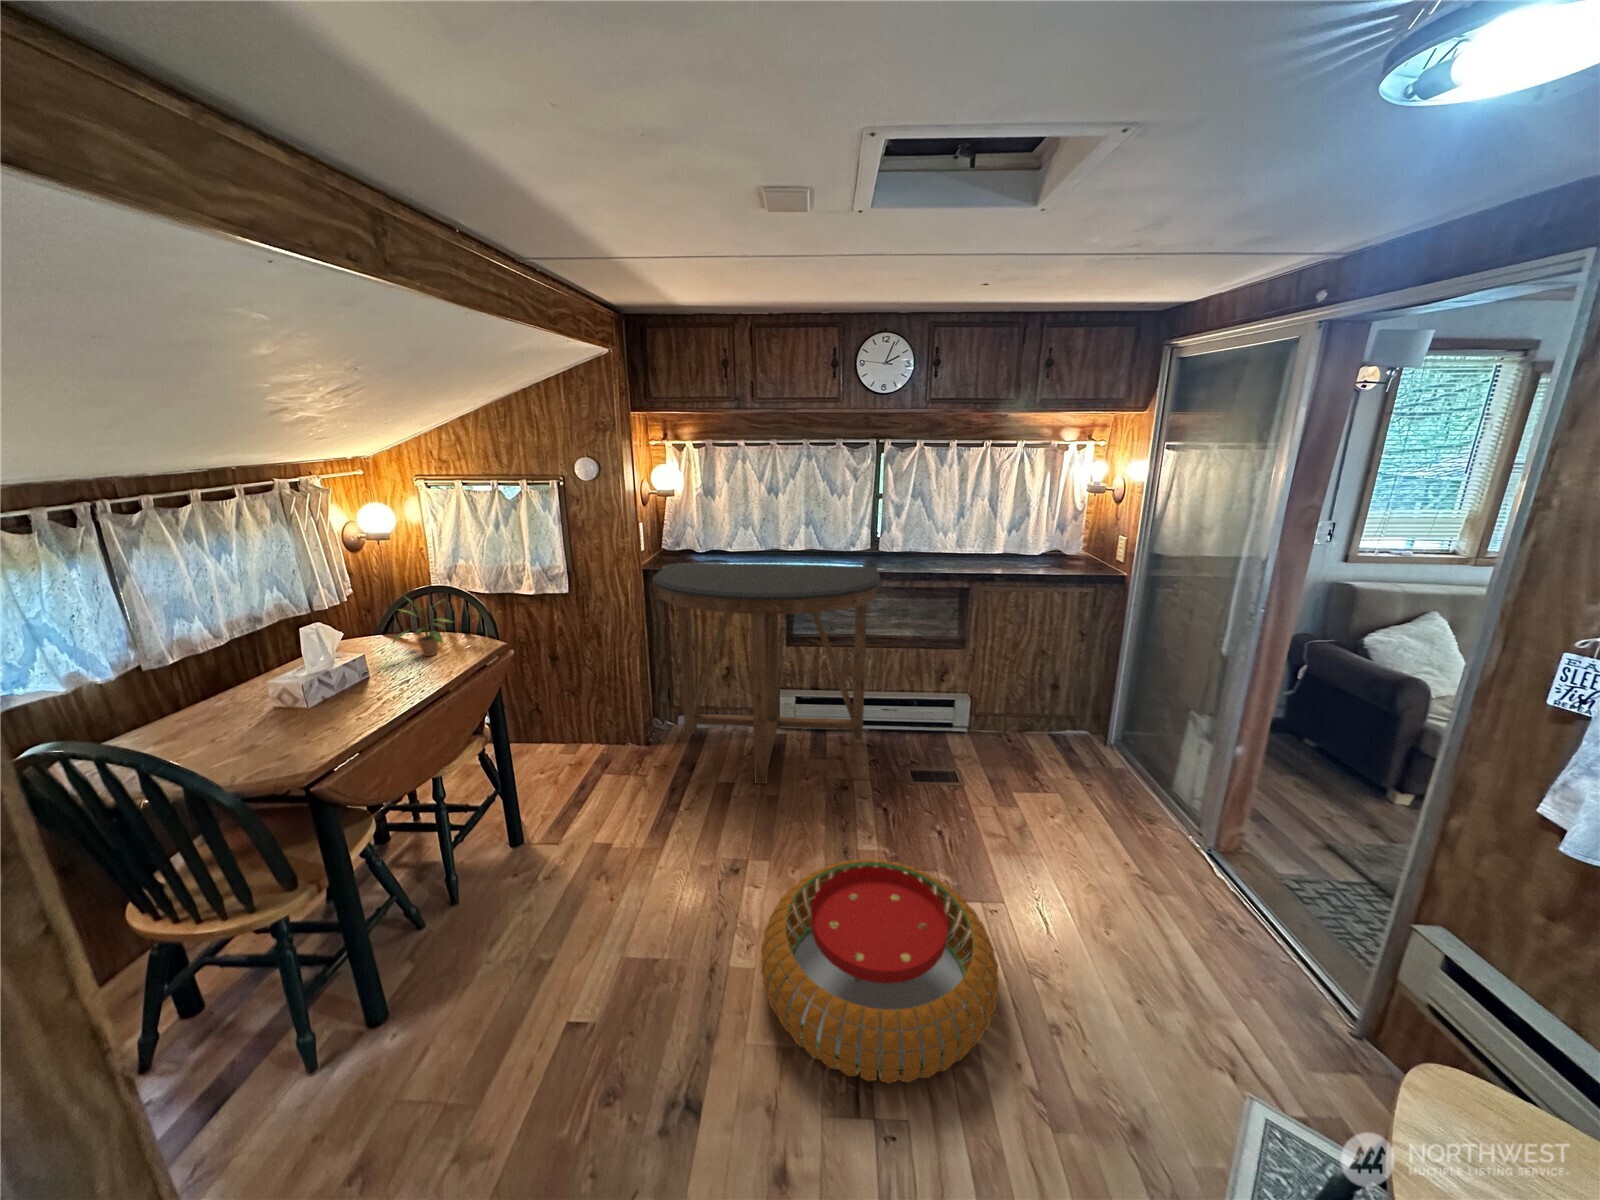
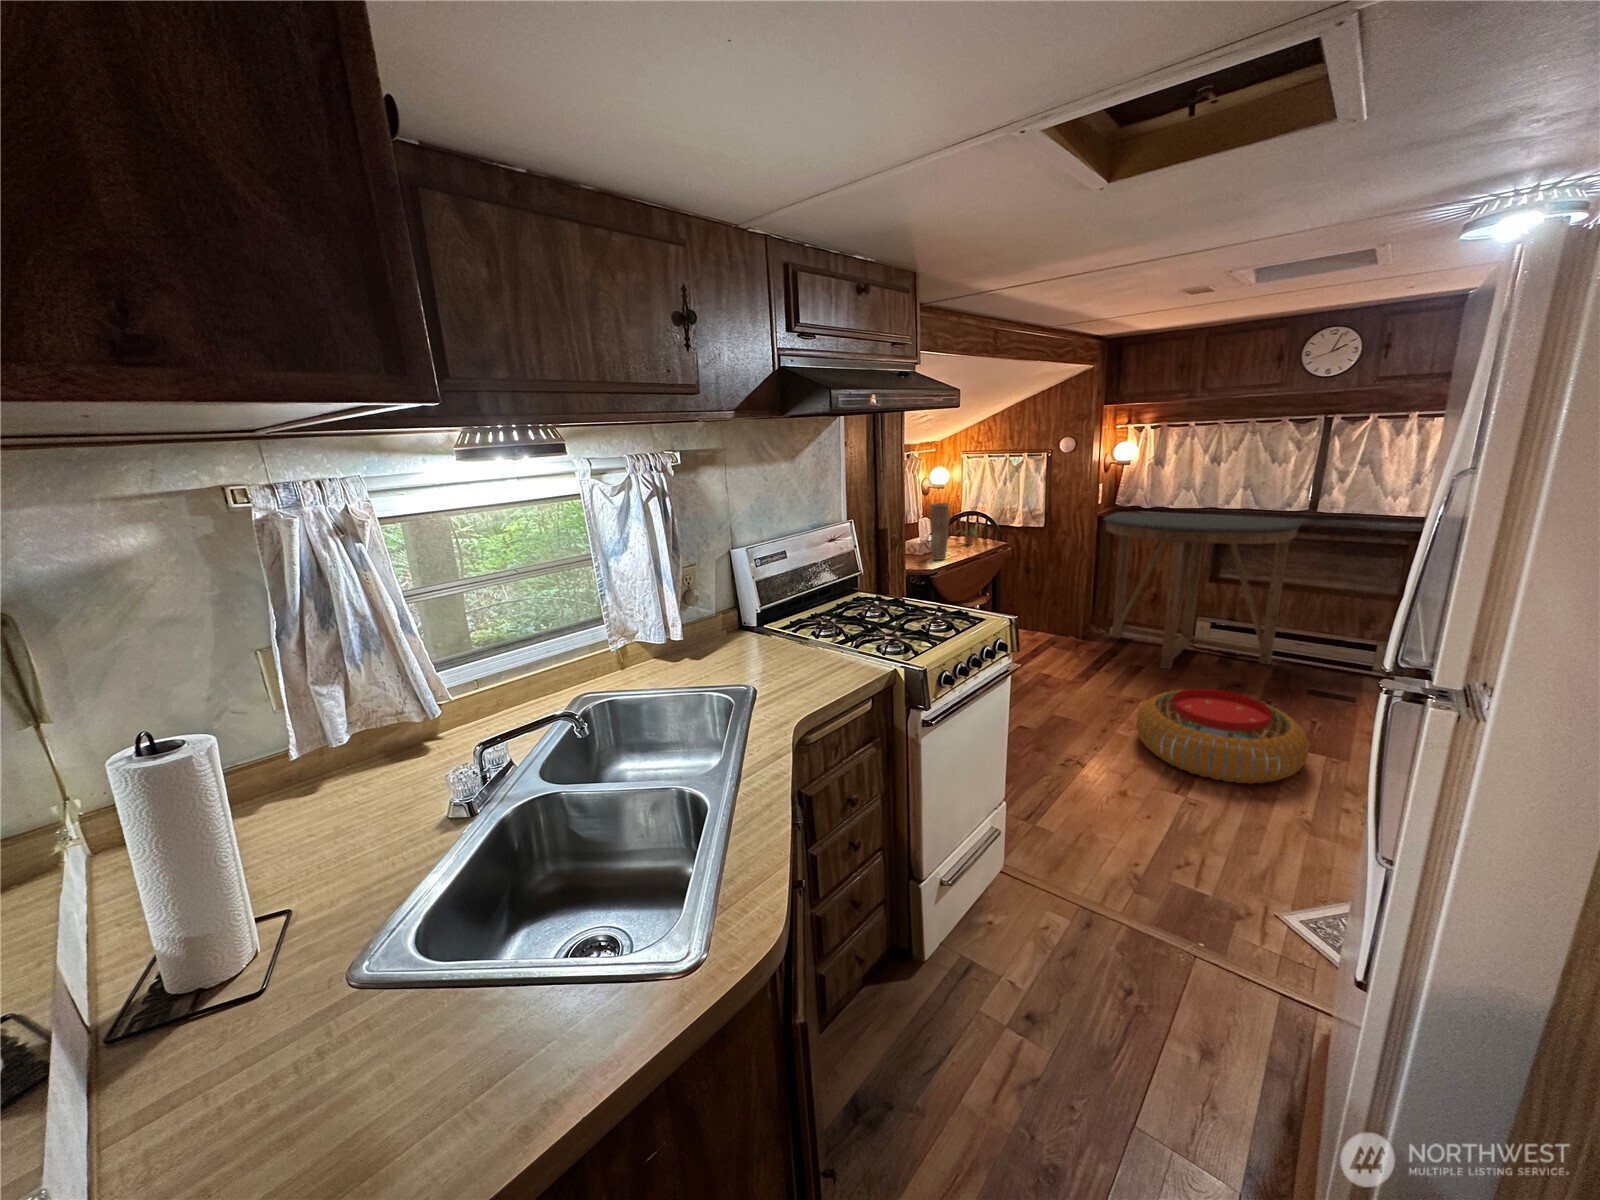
vase: none [287,601,358,726] -> present [930,503,950,560]

